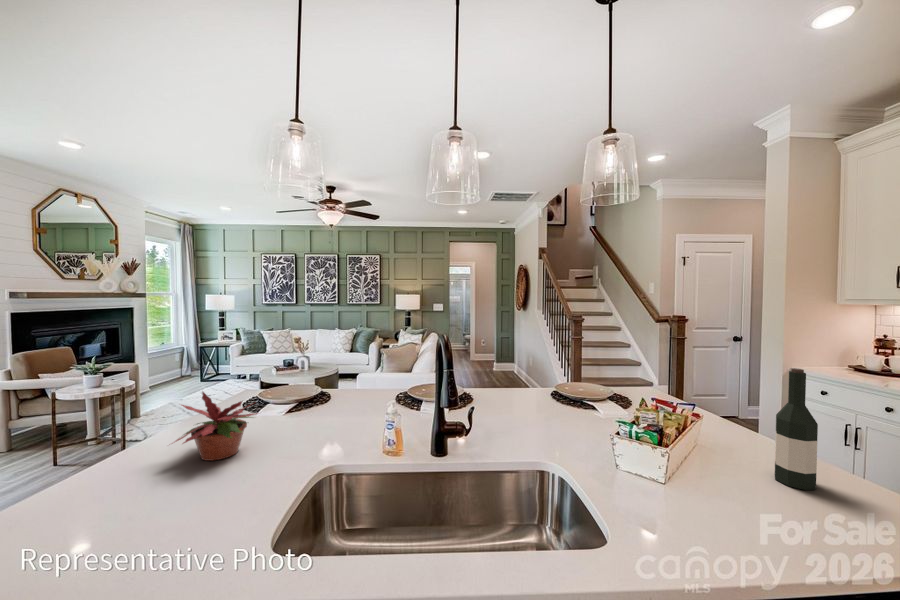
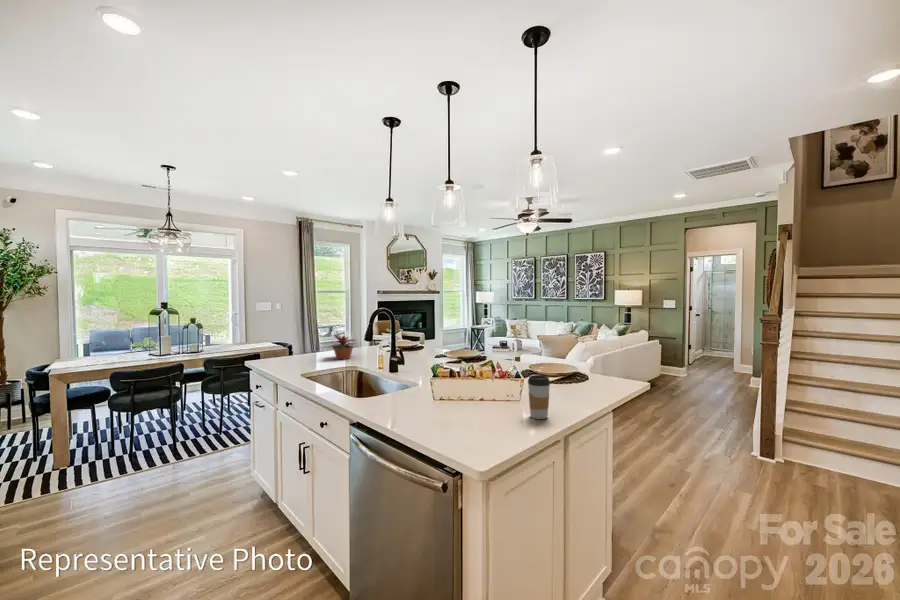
wine bottle: present [775,368,818,490] -> none [493,342,517,433]
coffee cup: none [726,400,760,455] -> present [528,375,550,419]

